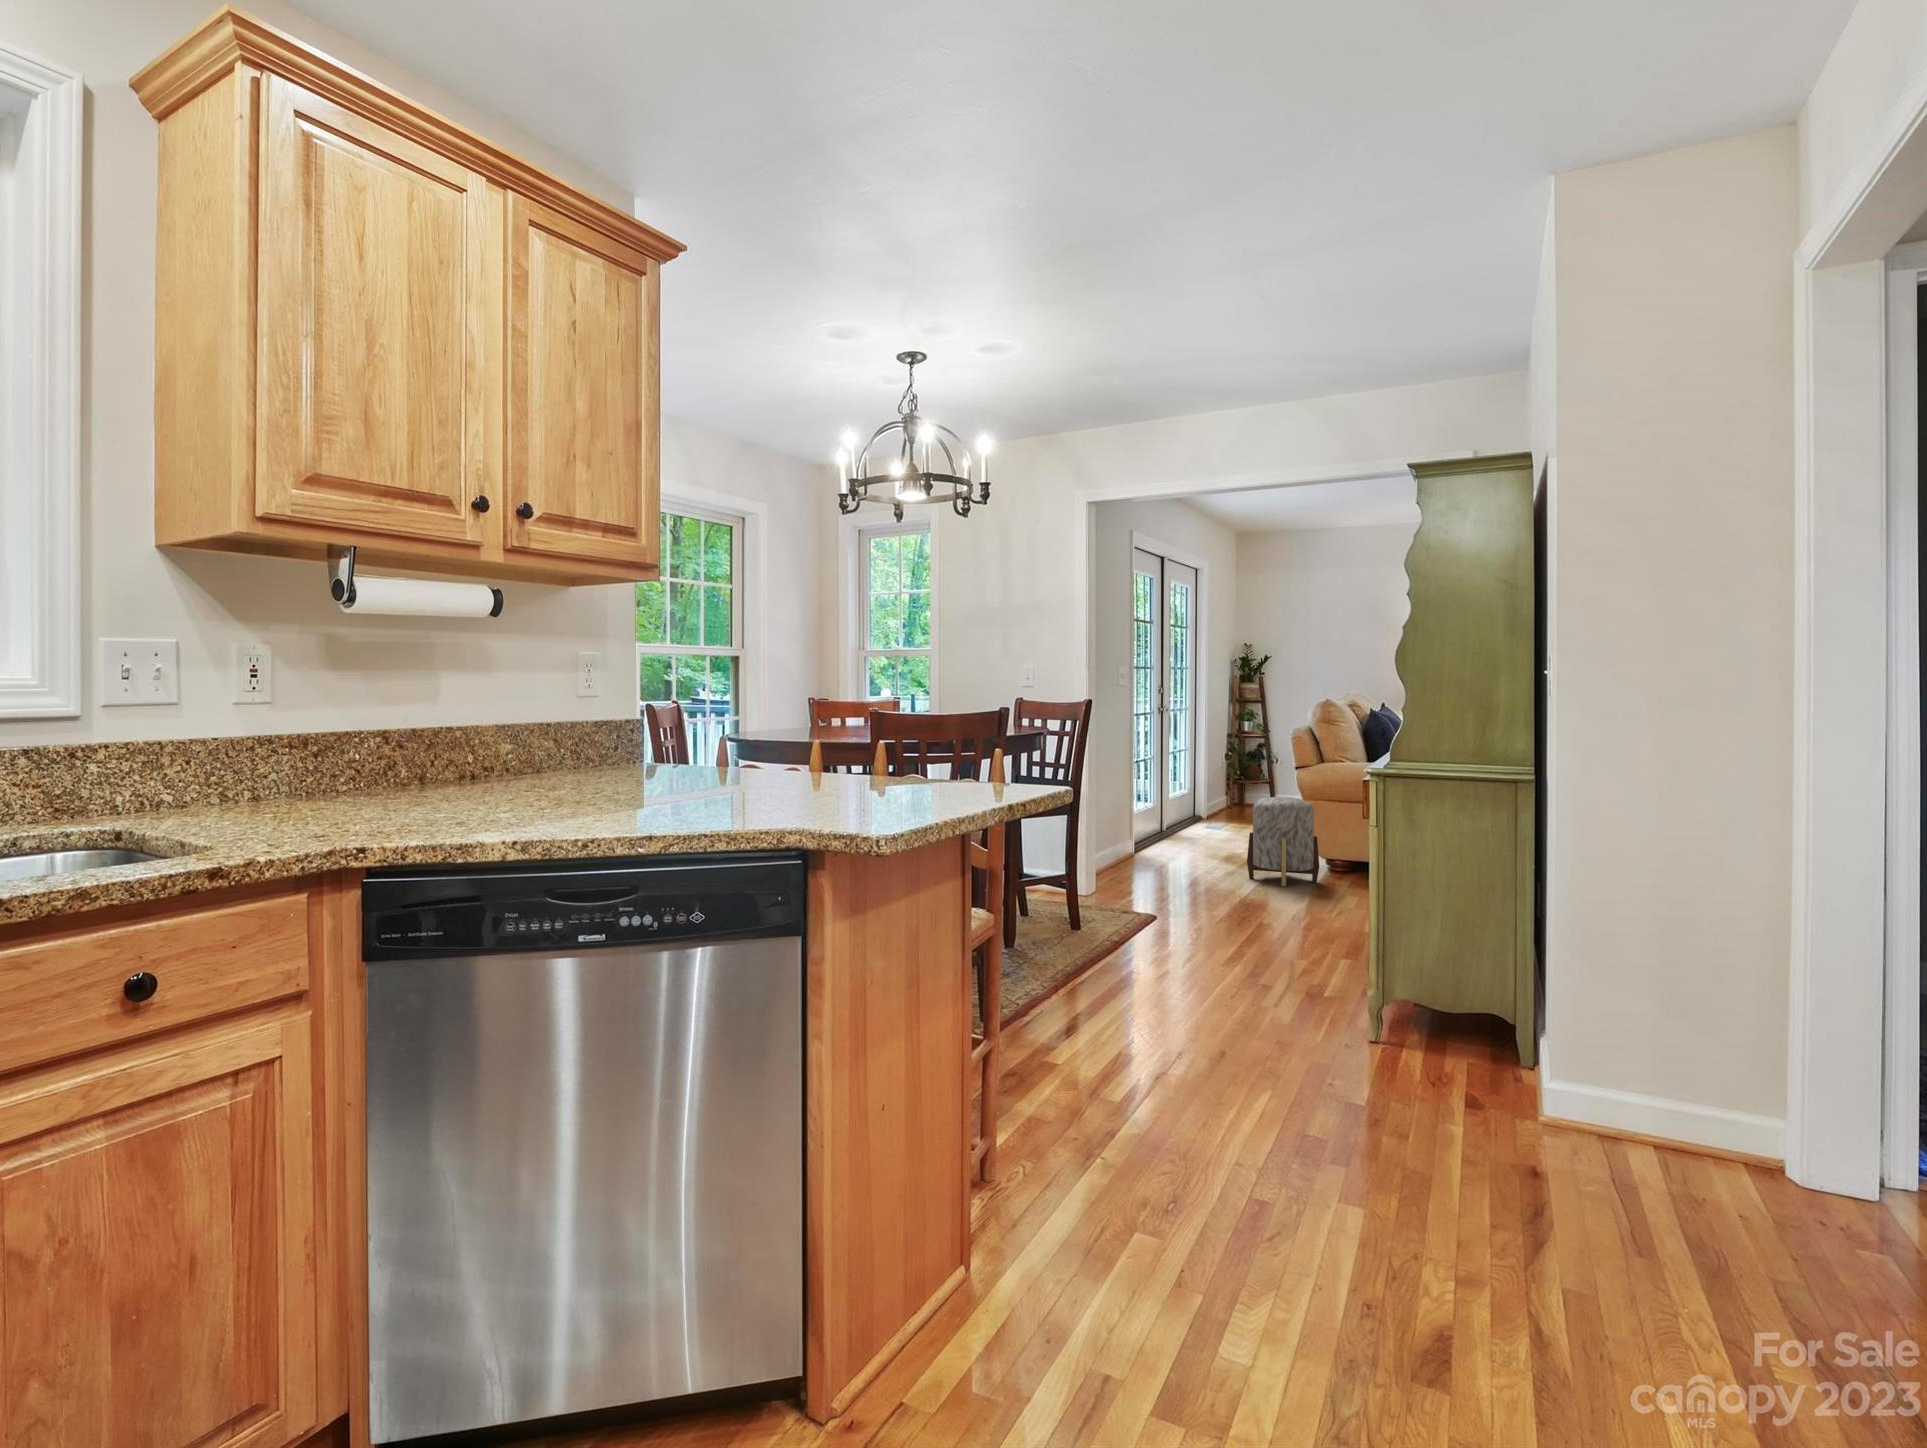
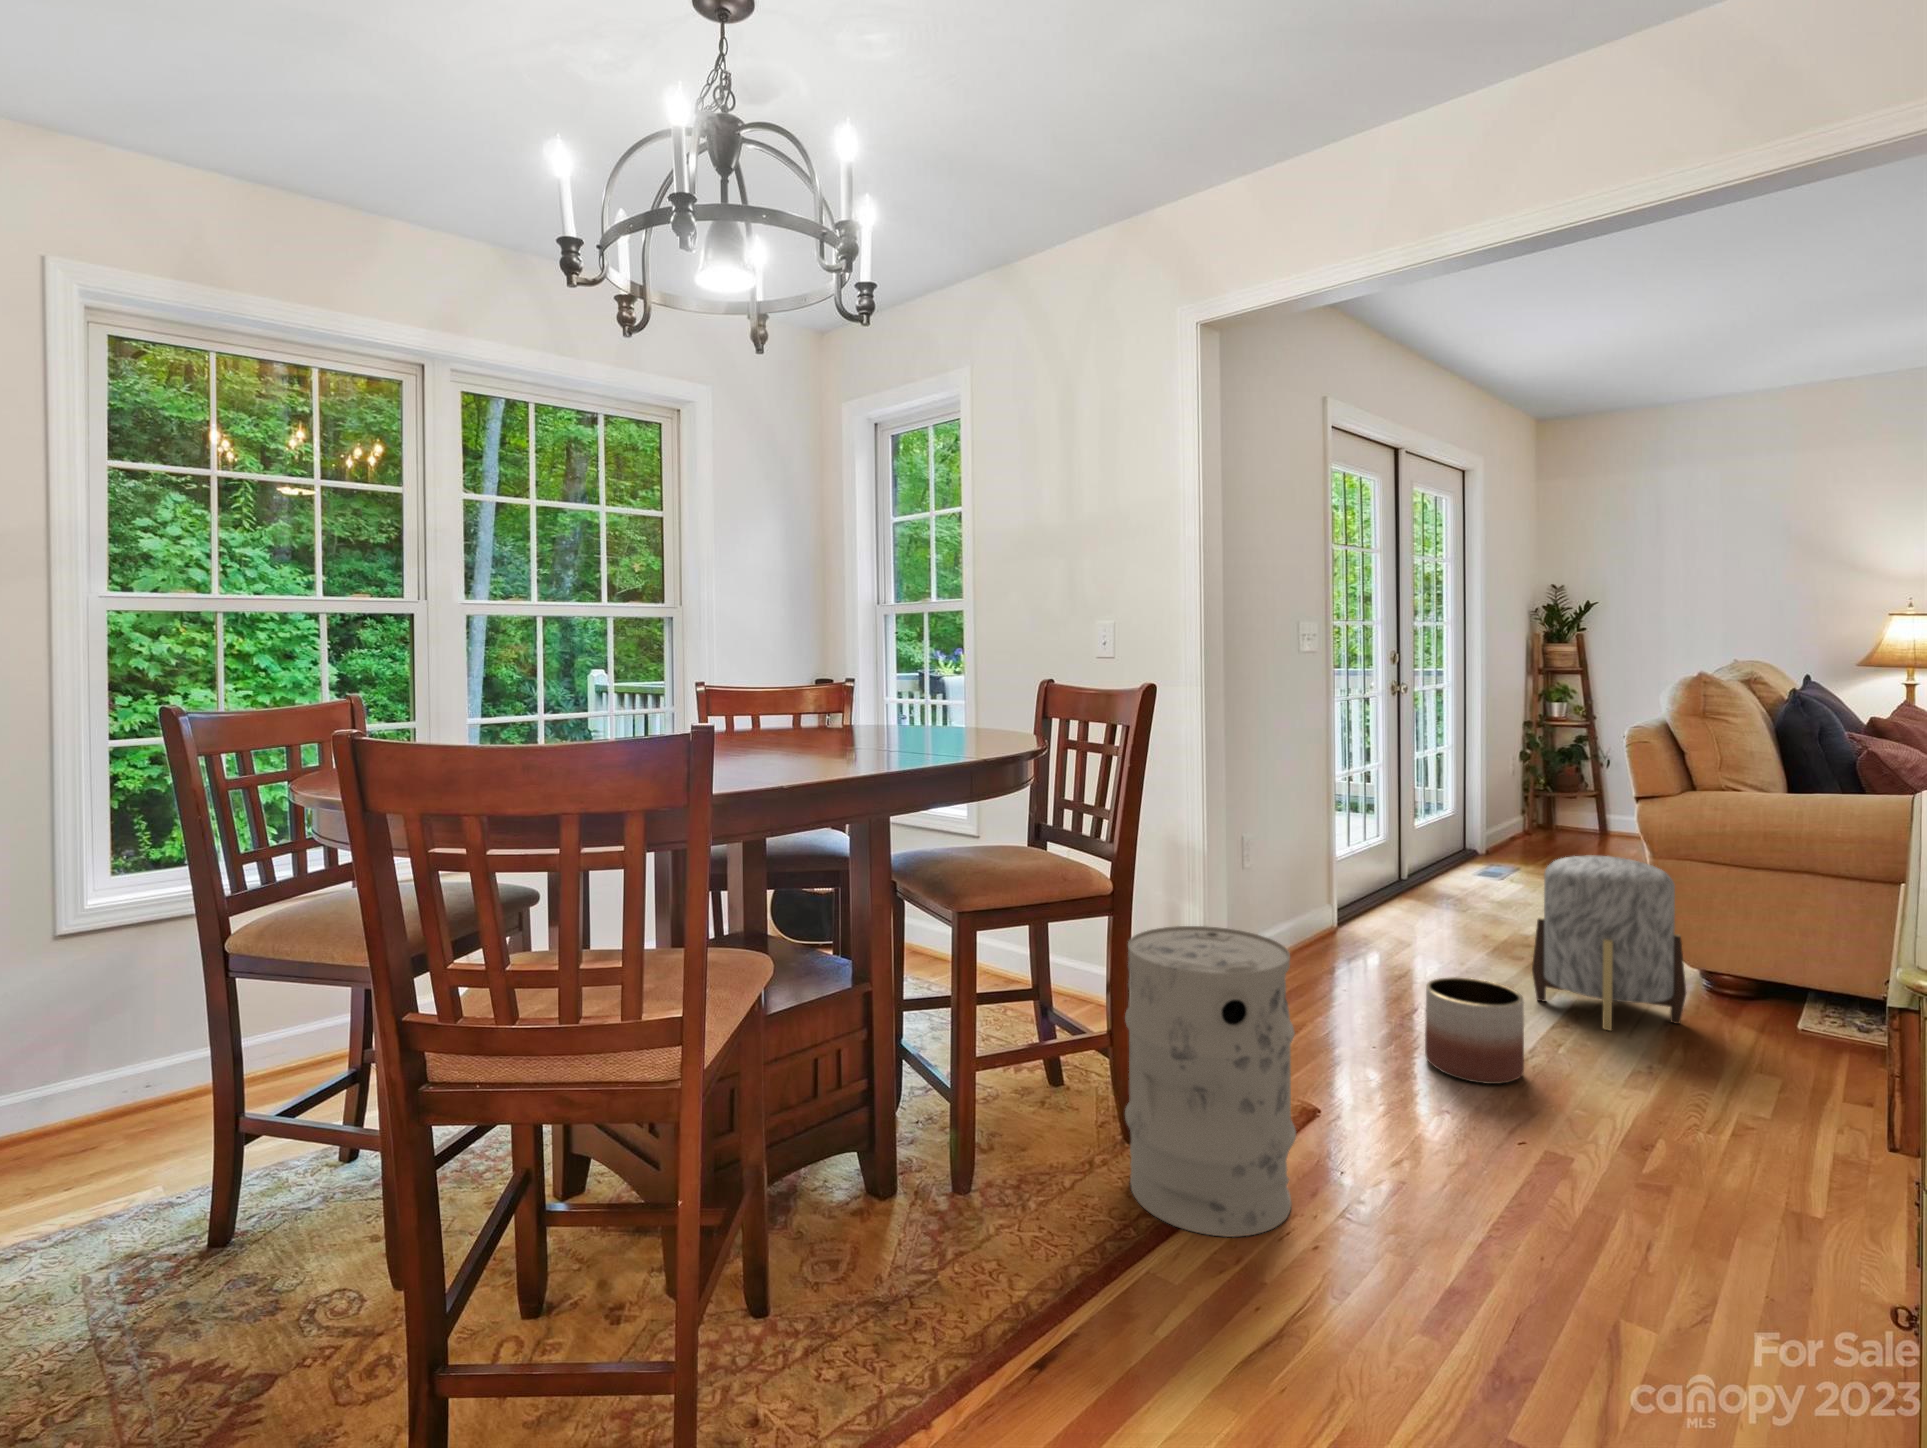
trash can: none [1084,818,1164,952] -> present [1125,926,1296,1237]
planter: none [1202,857,1249,905] -> present [1425,977,1524,1084]

